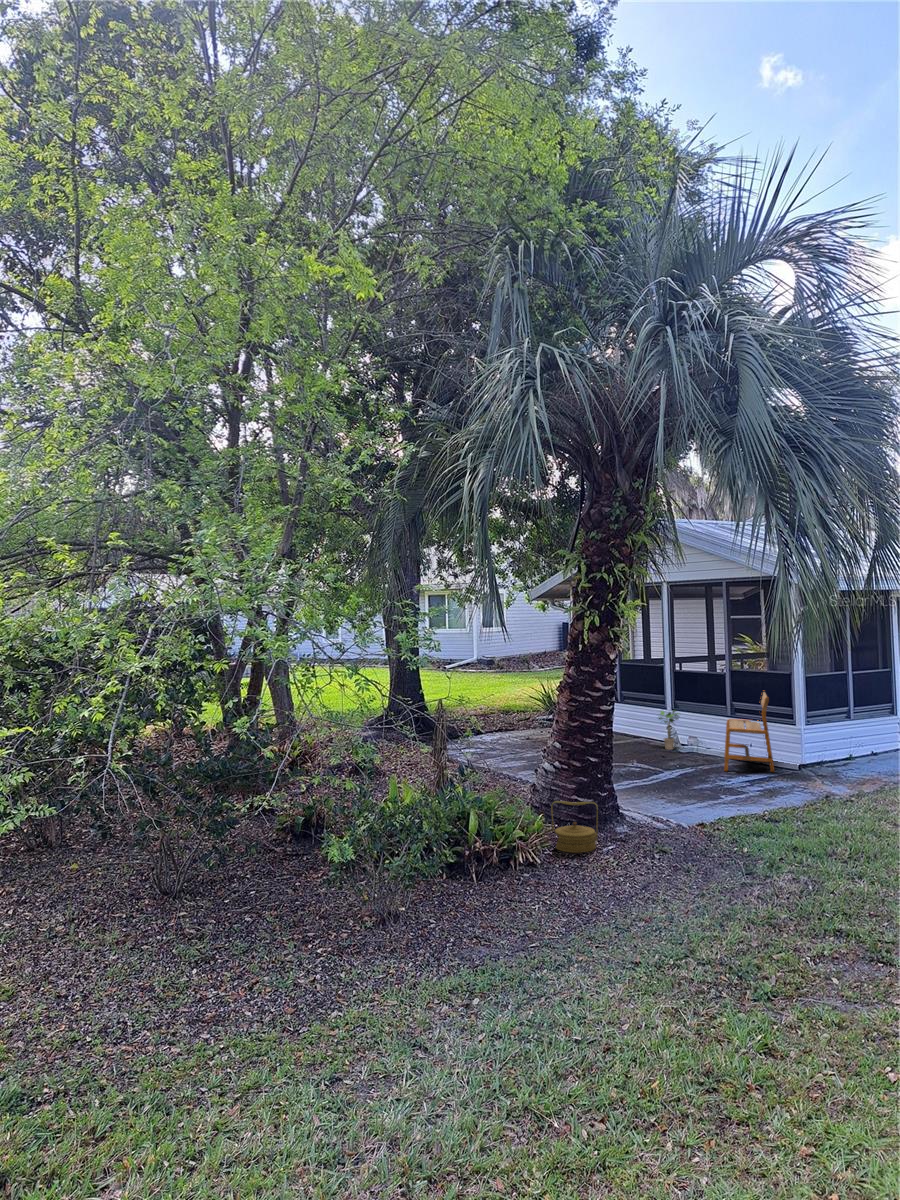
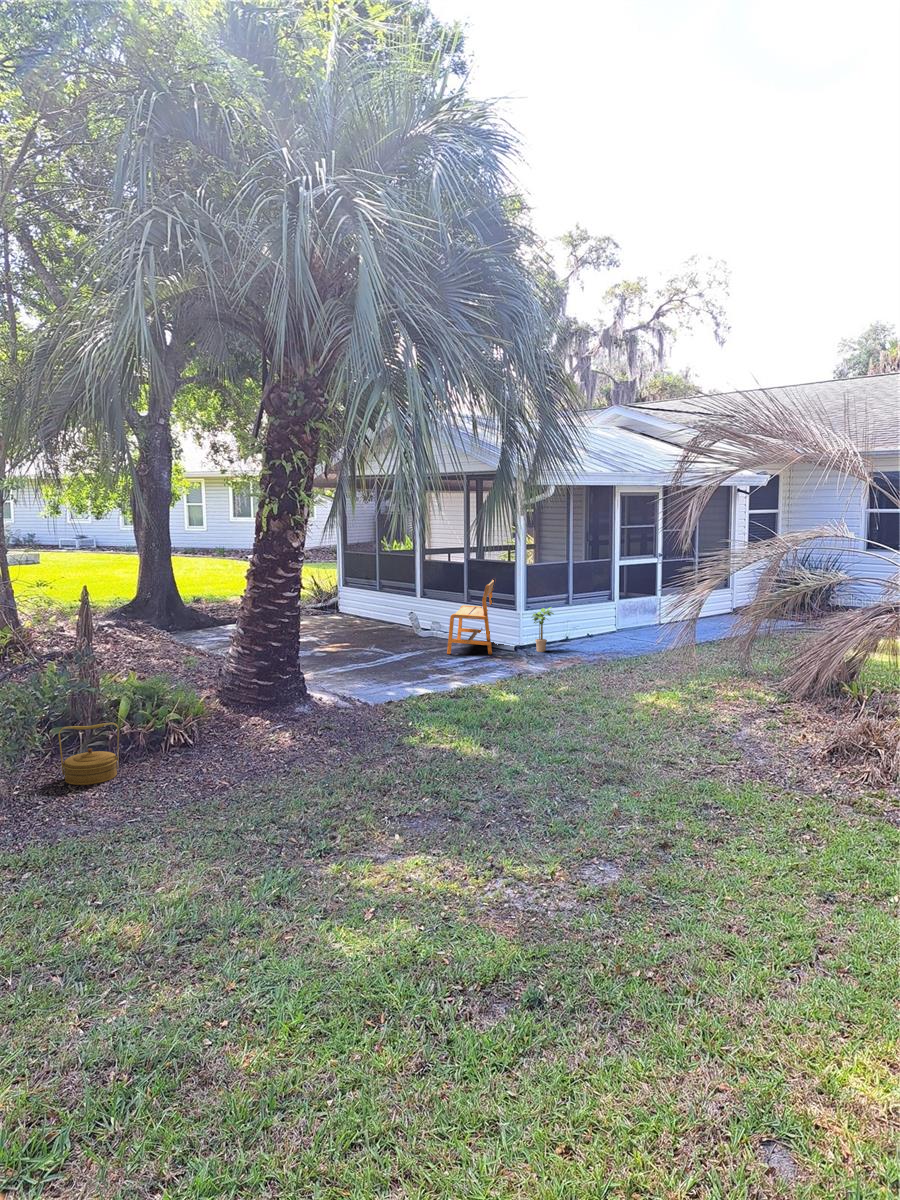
potted plant: present [659,710,679,750] -> present [532,607,554,652]
woven basket: present [551,801,598,853] -> present [58,723,119,785]

